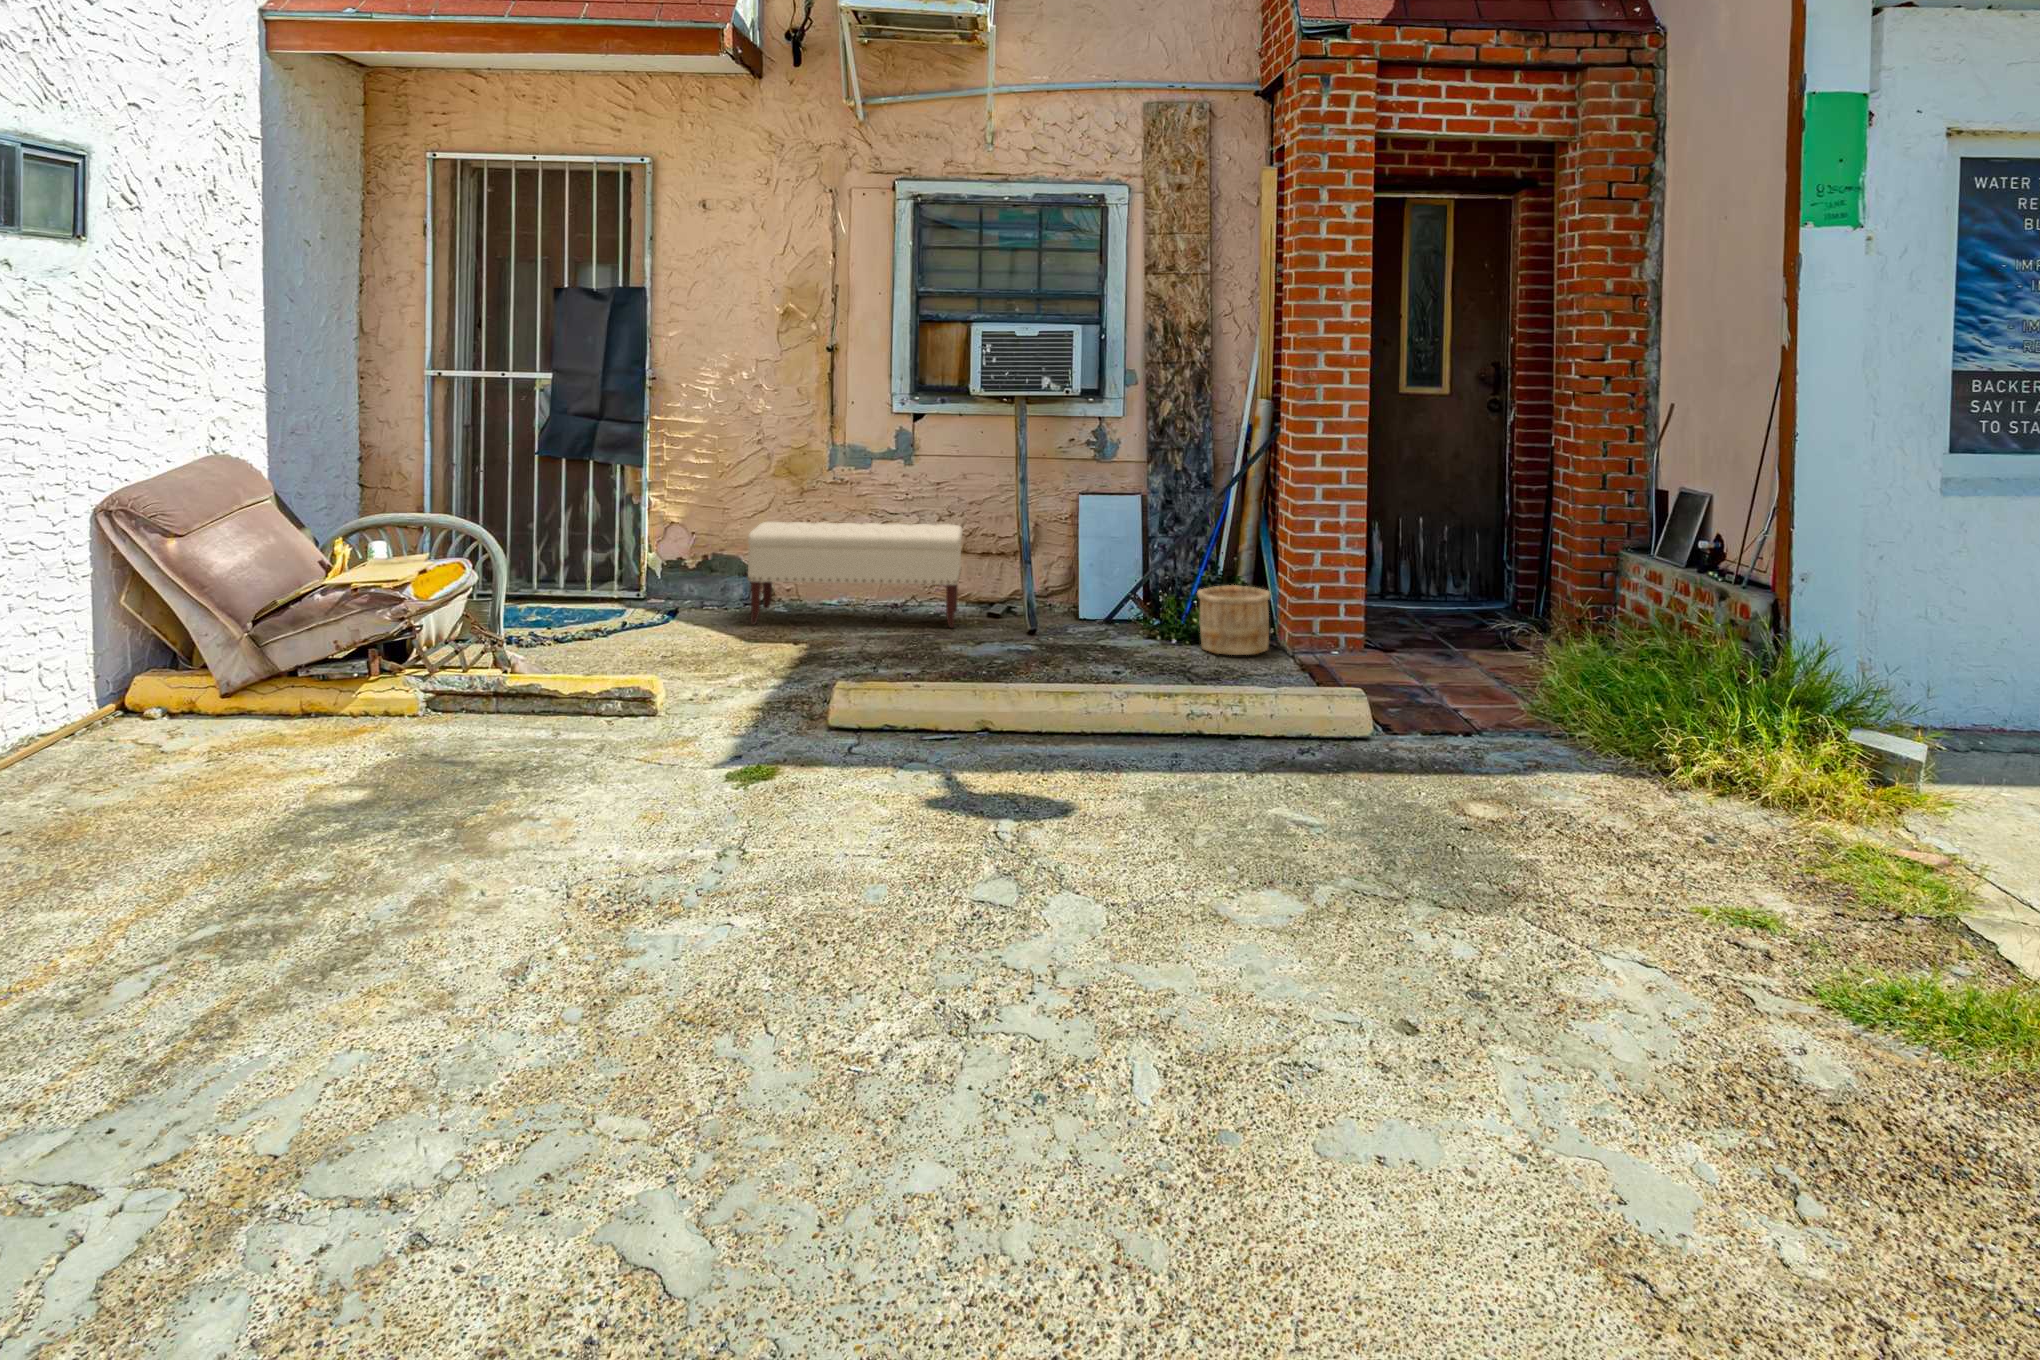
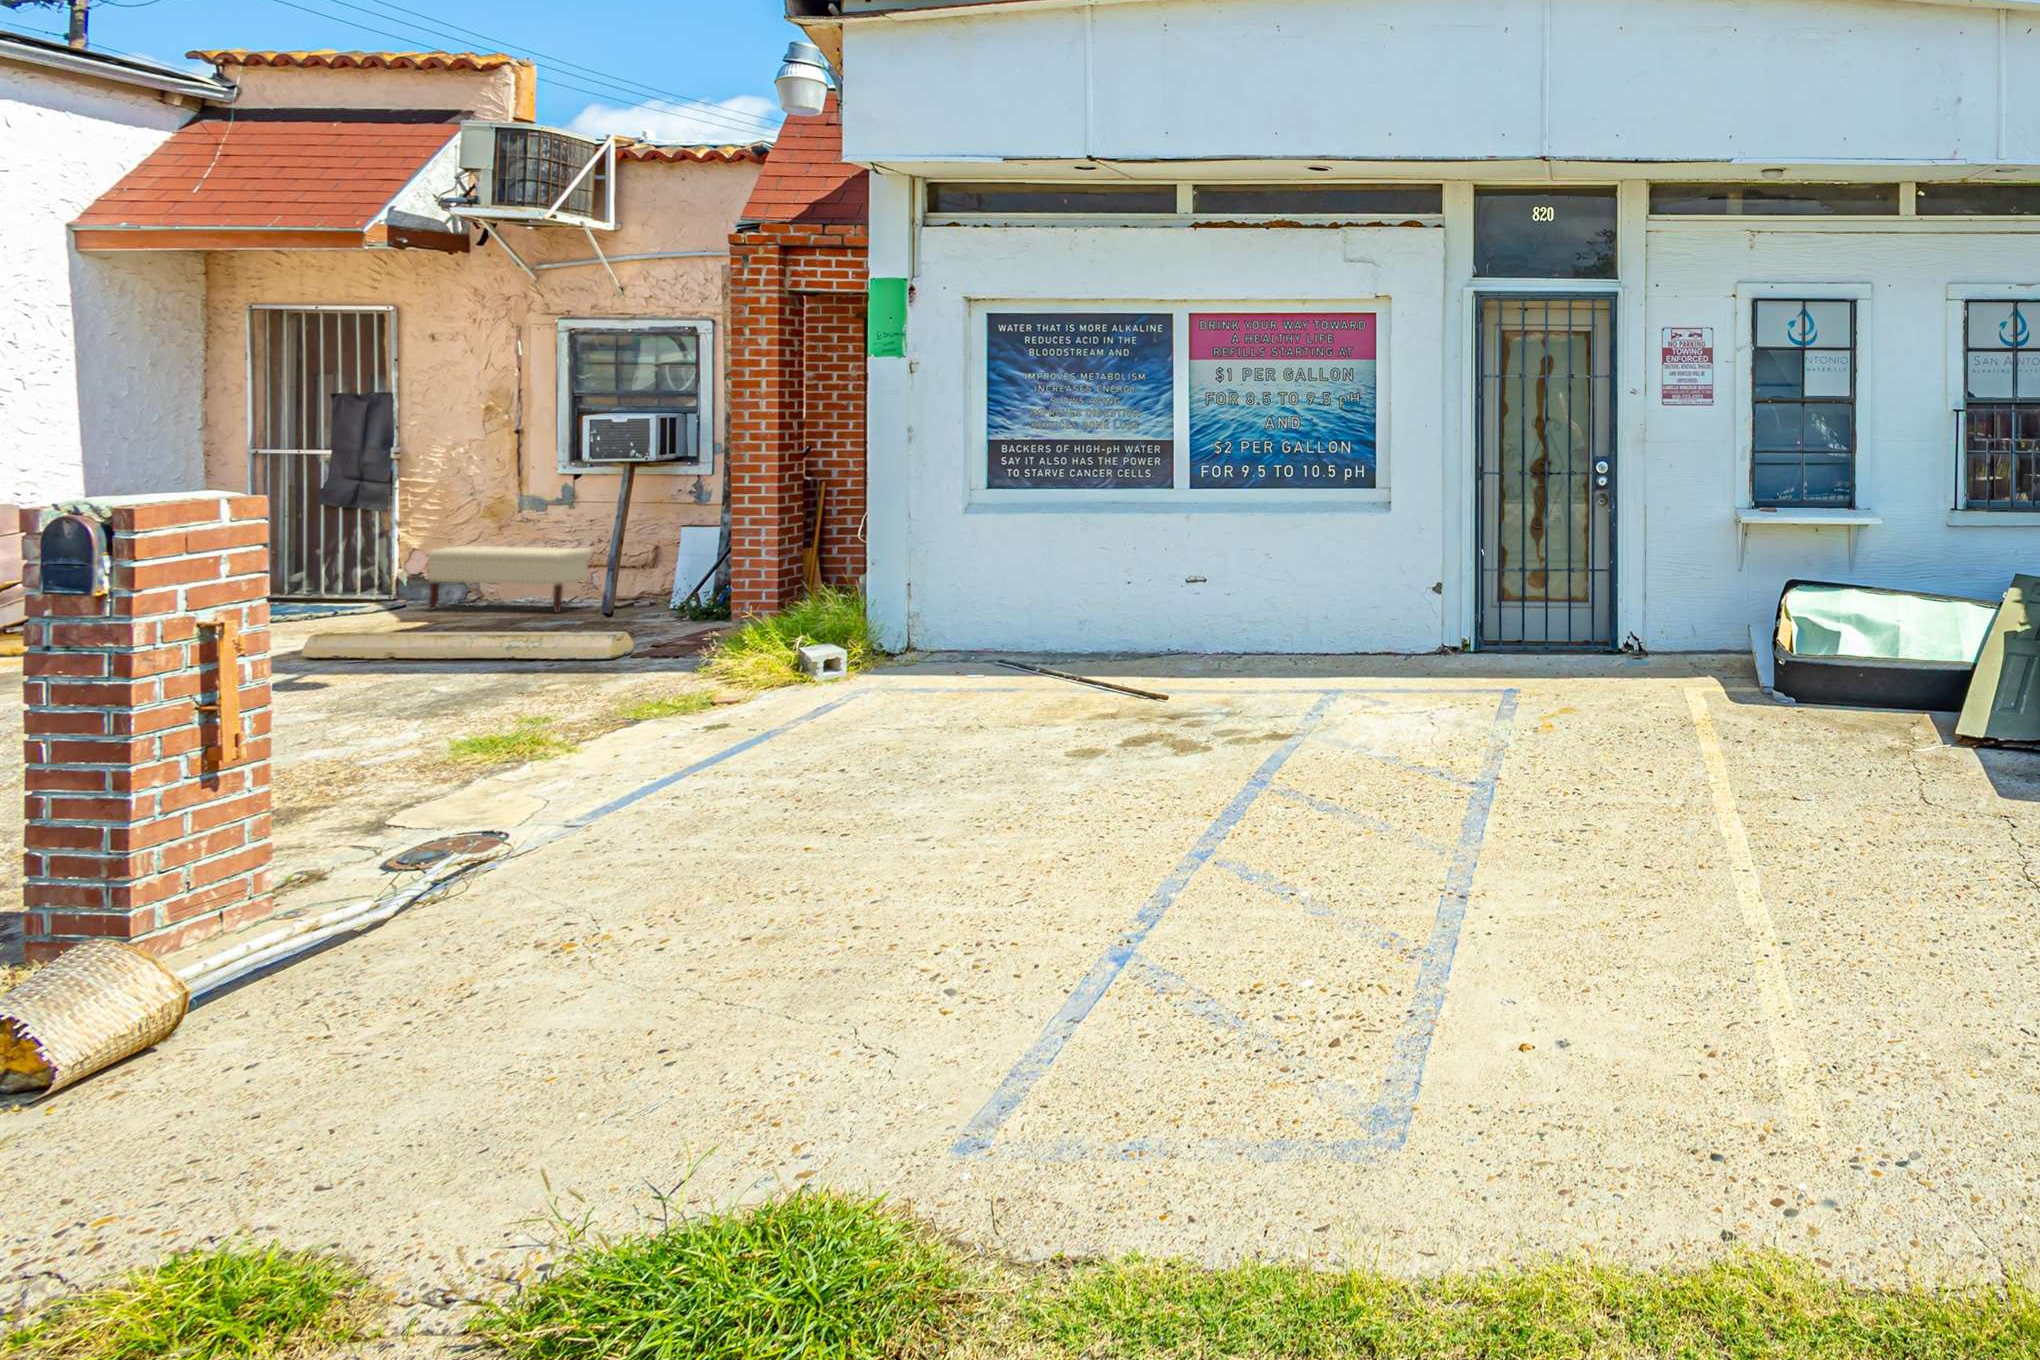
wooden bucket: present [1197,585,1270,655] -> none [673,583,729,624]

